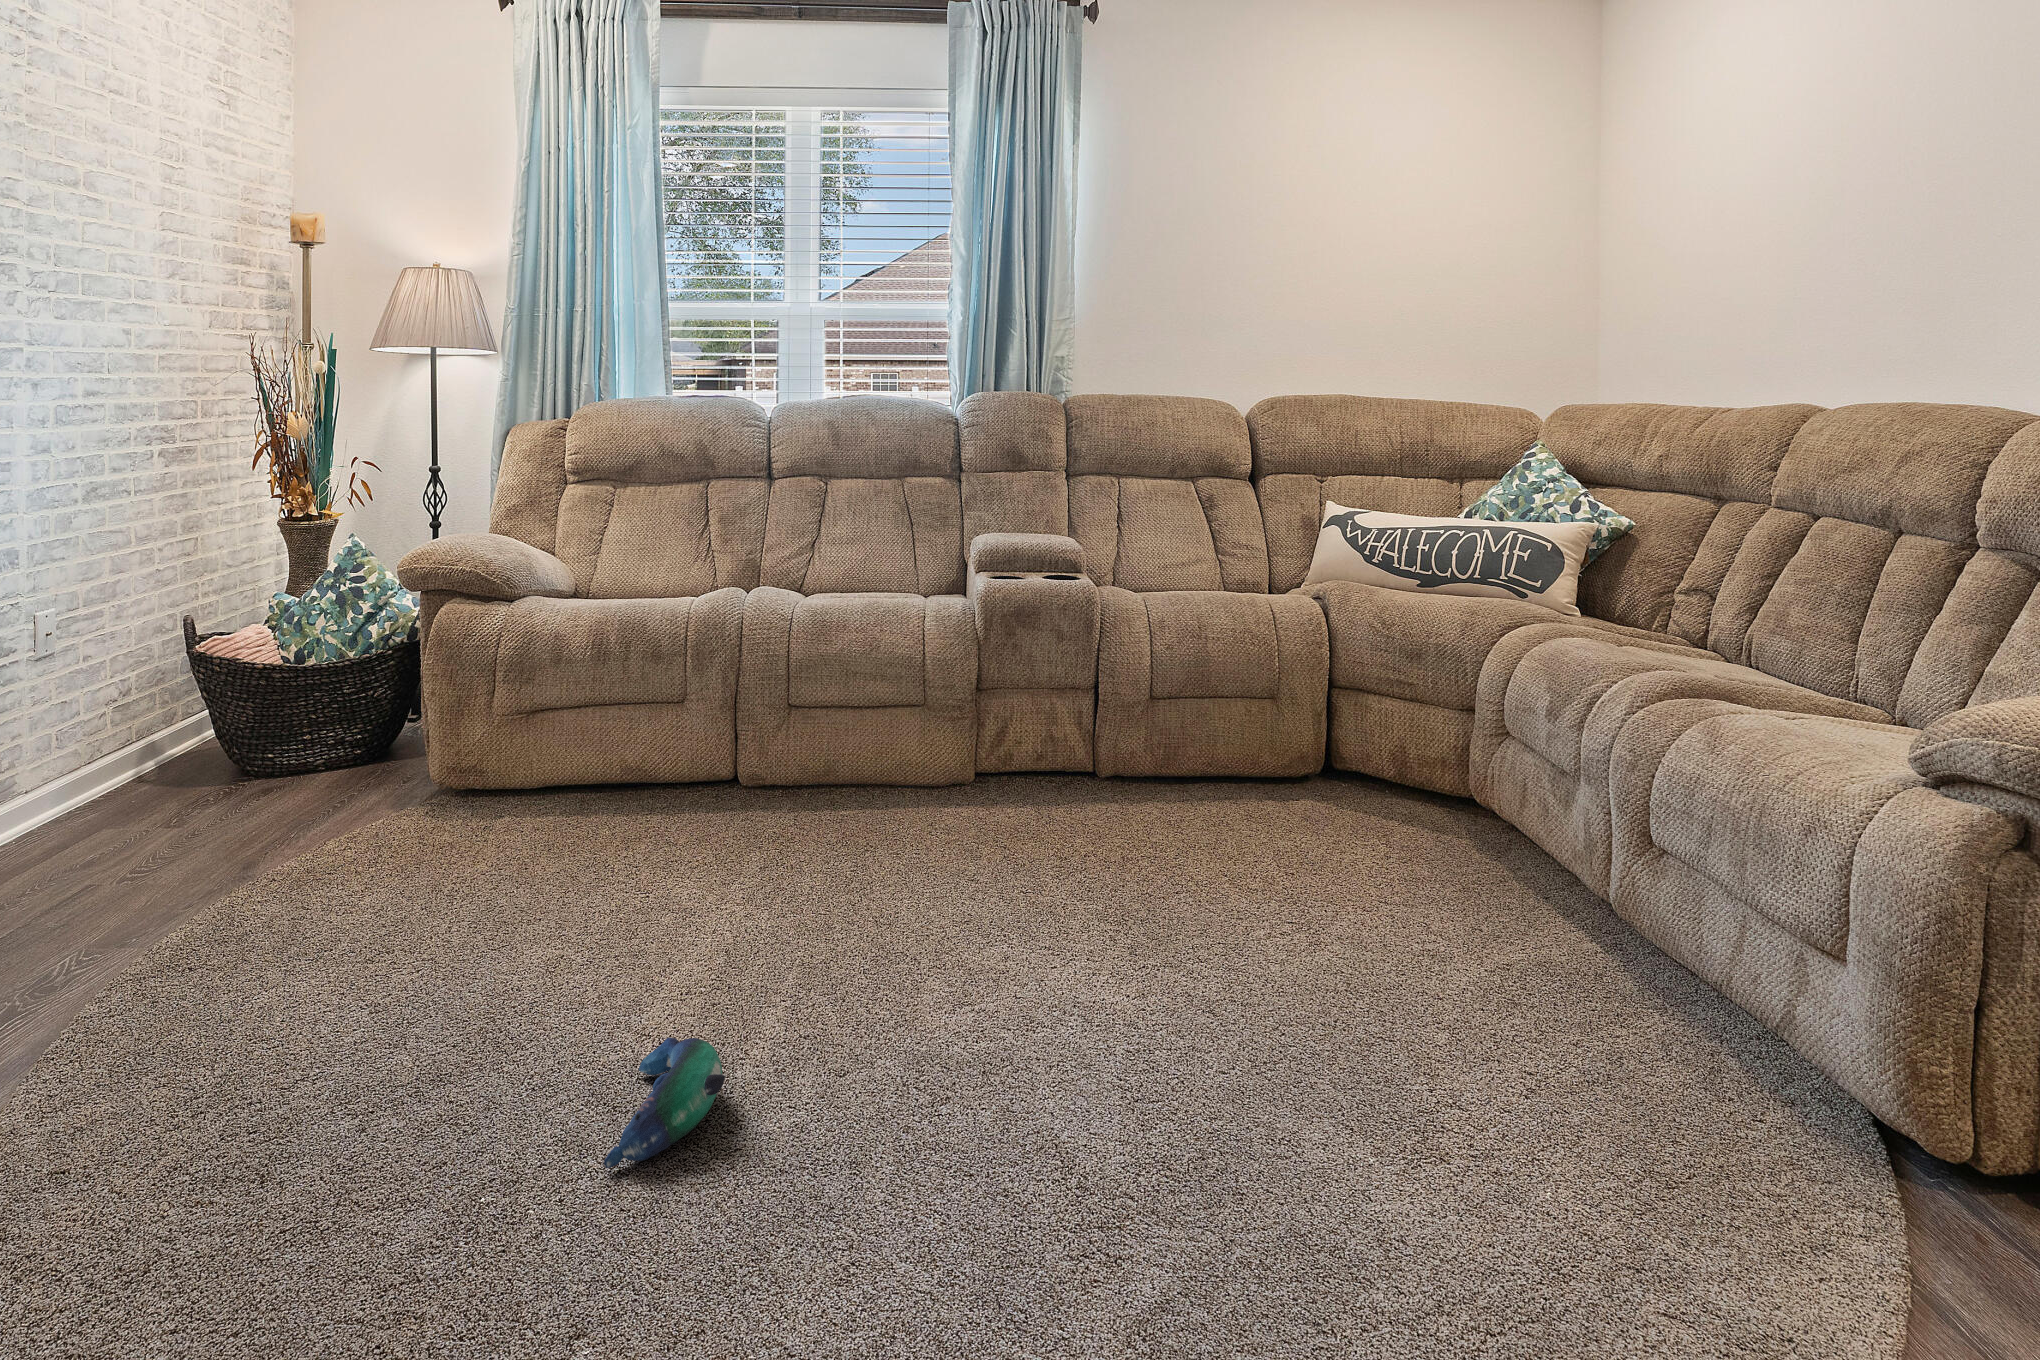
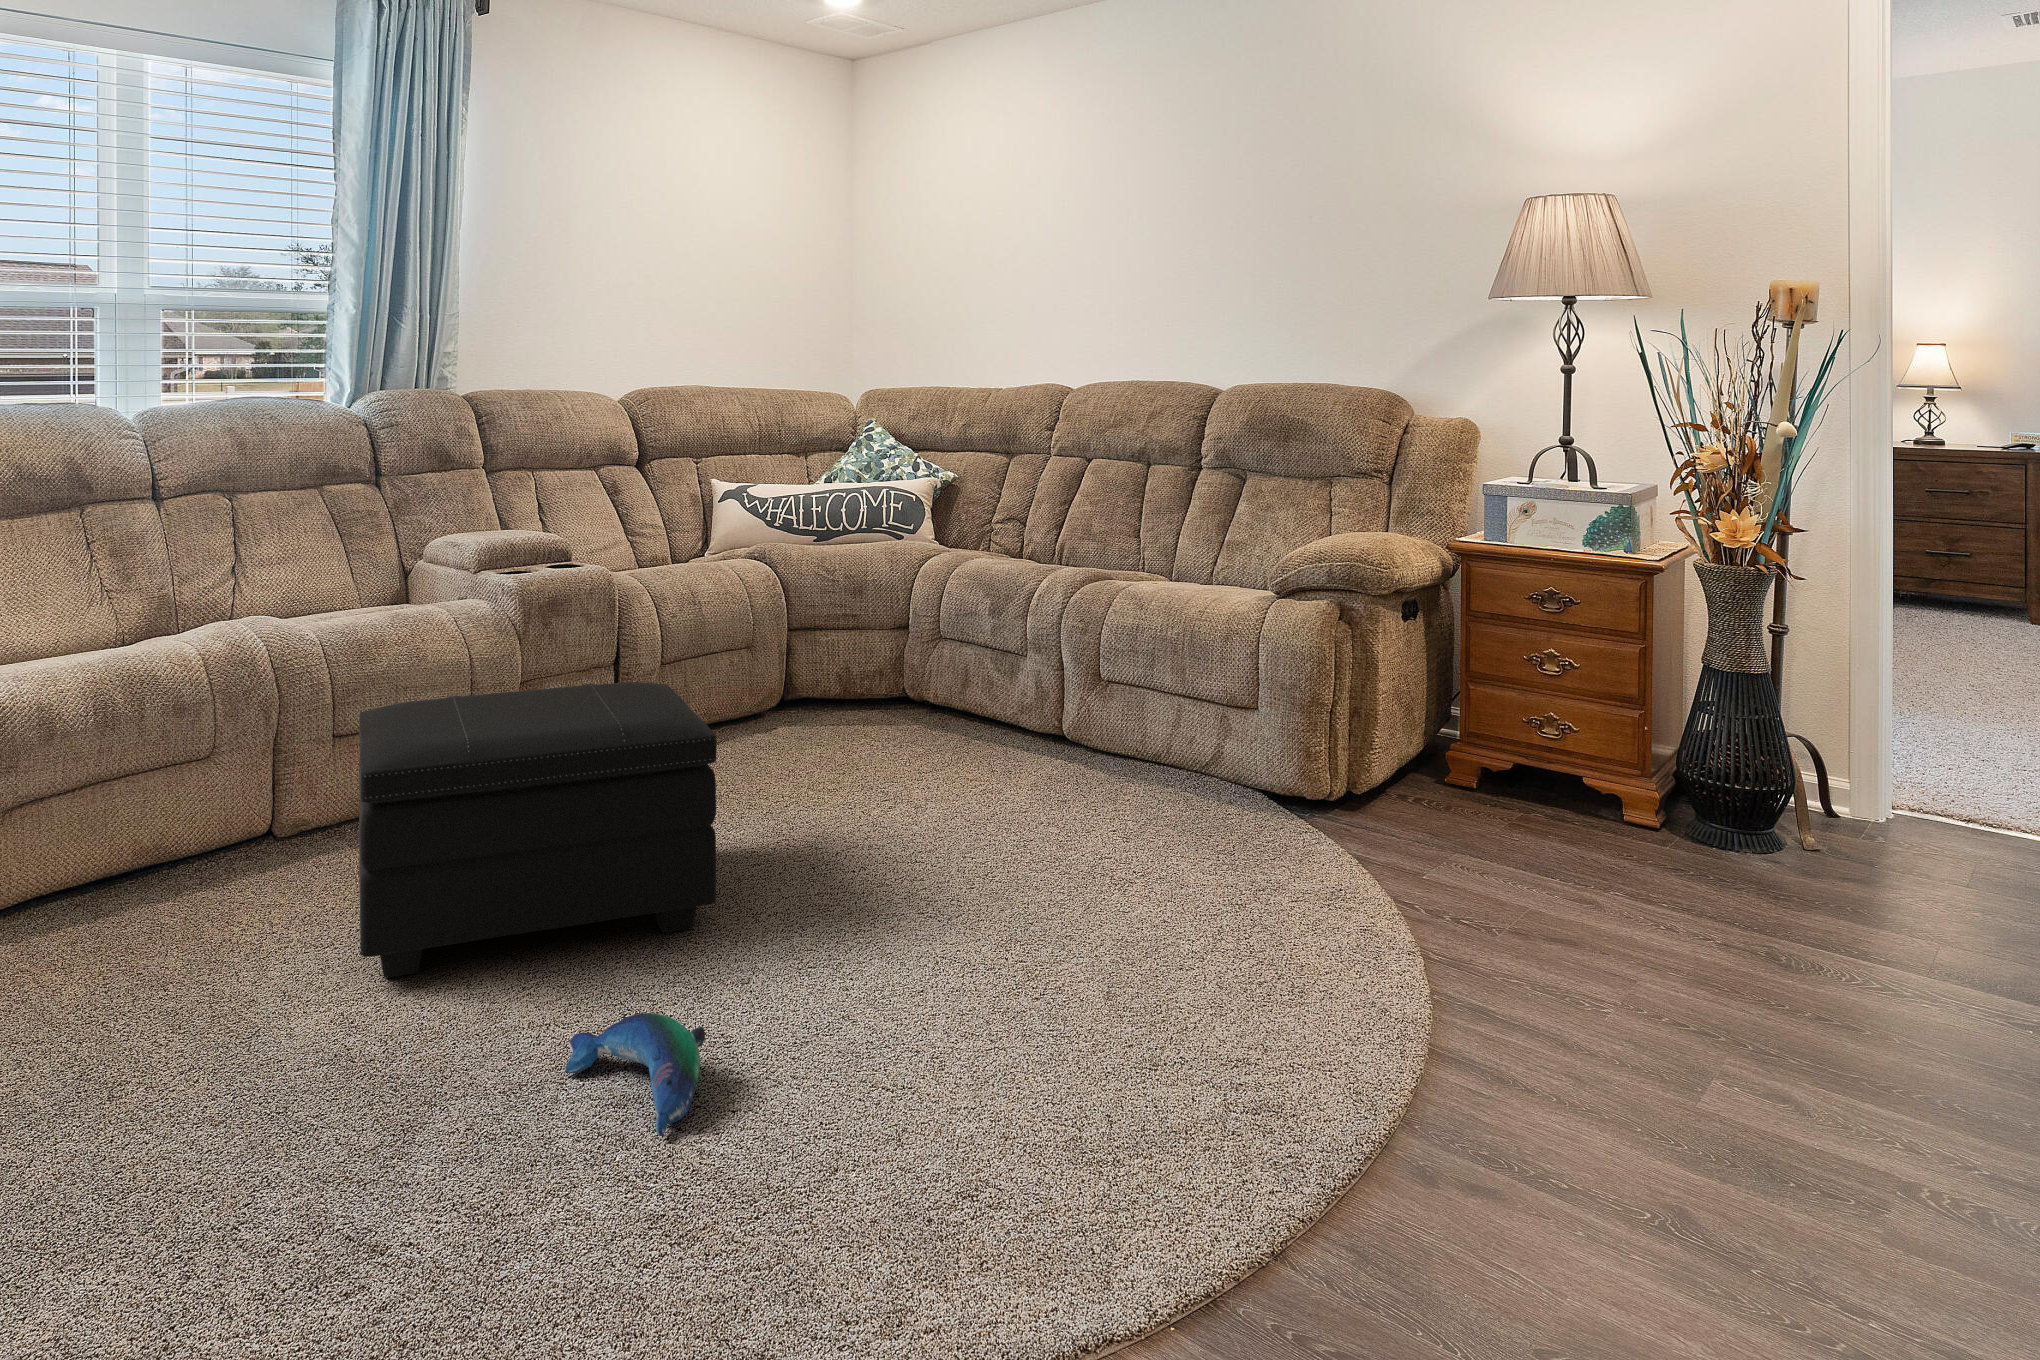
footstool: none [635,682,1020,978] -> present [359,682,717,978]

